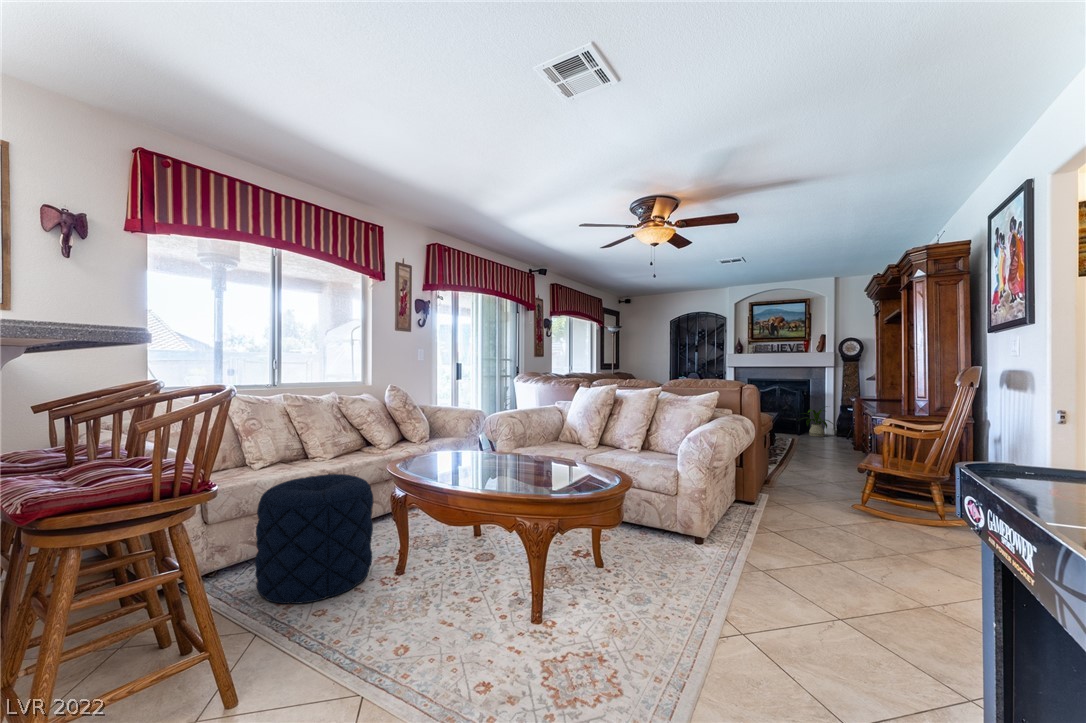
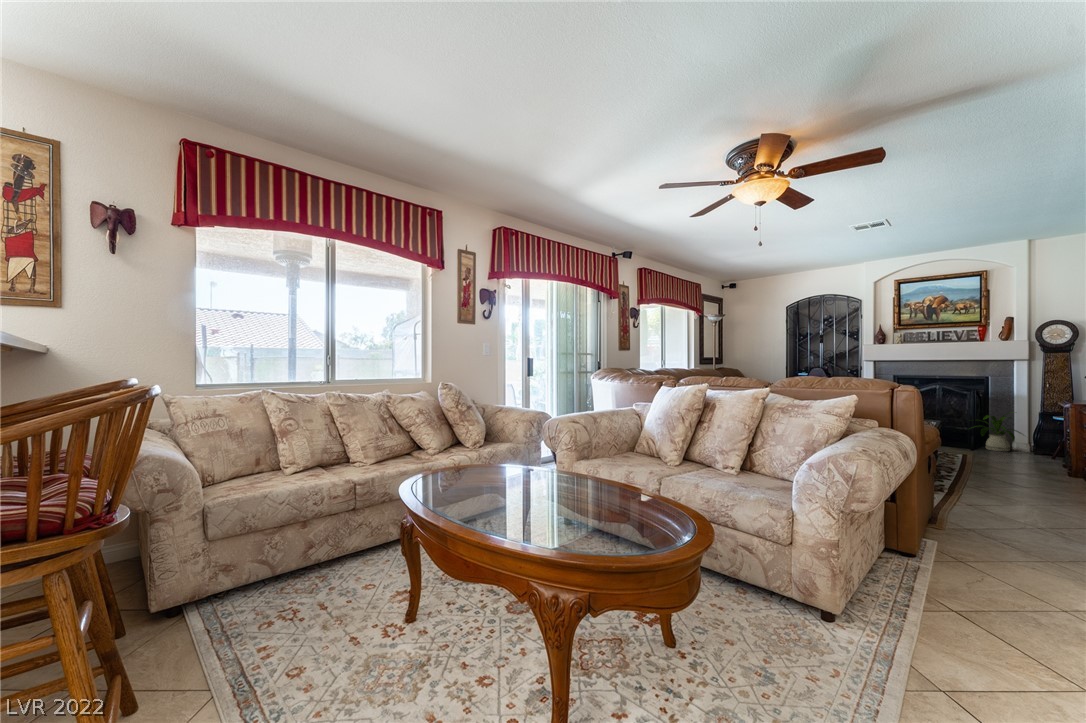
pouf: present [255,474,373,604] -> none [241,490,383,655]

